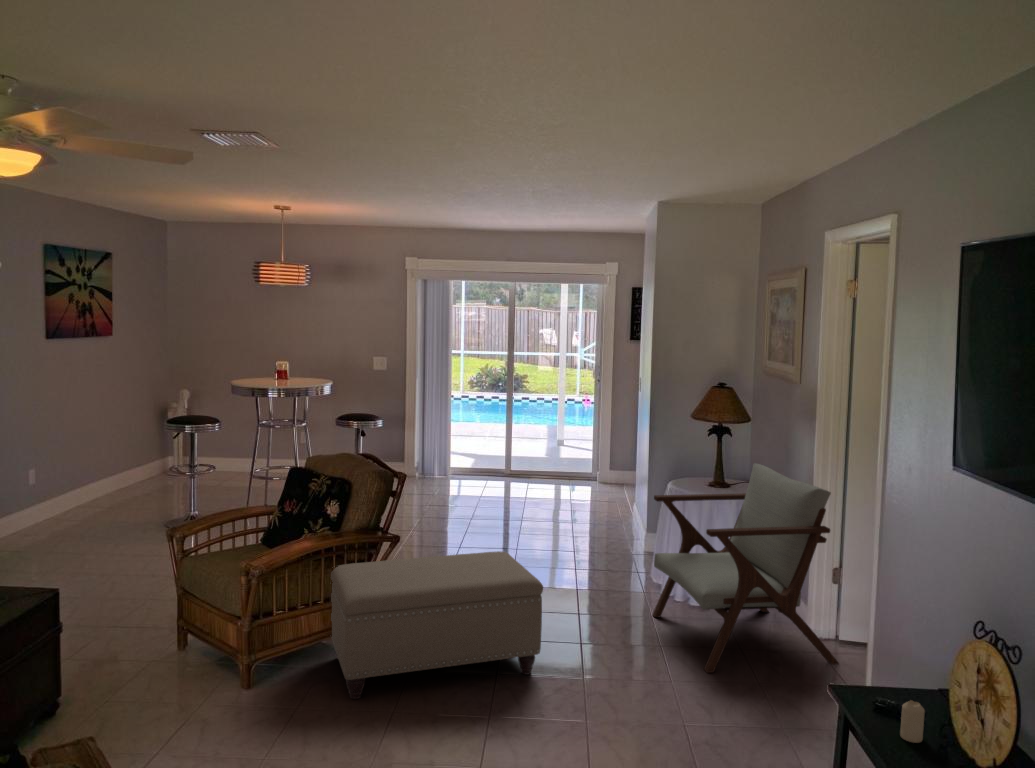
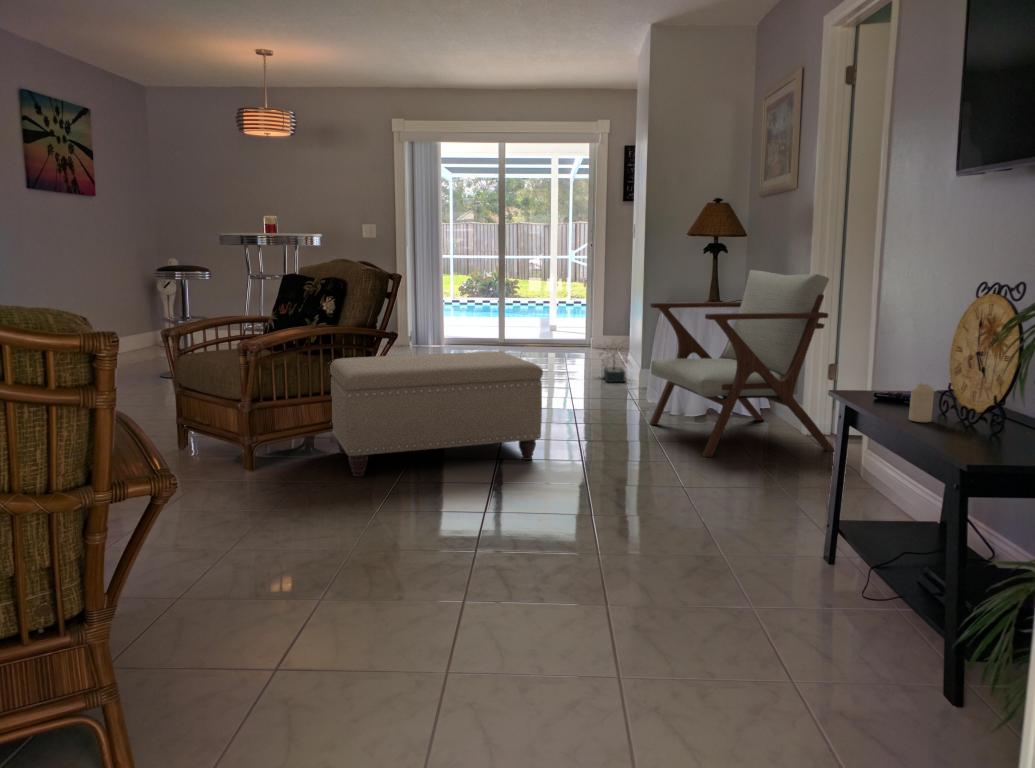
decorative plant: none [602,497,636,544] -> present [599,339,629,382]

